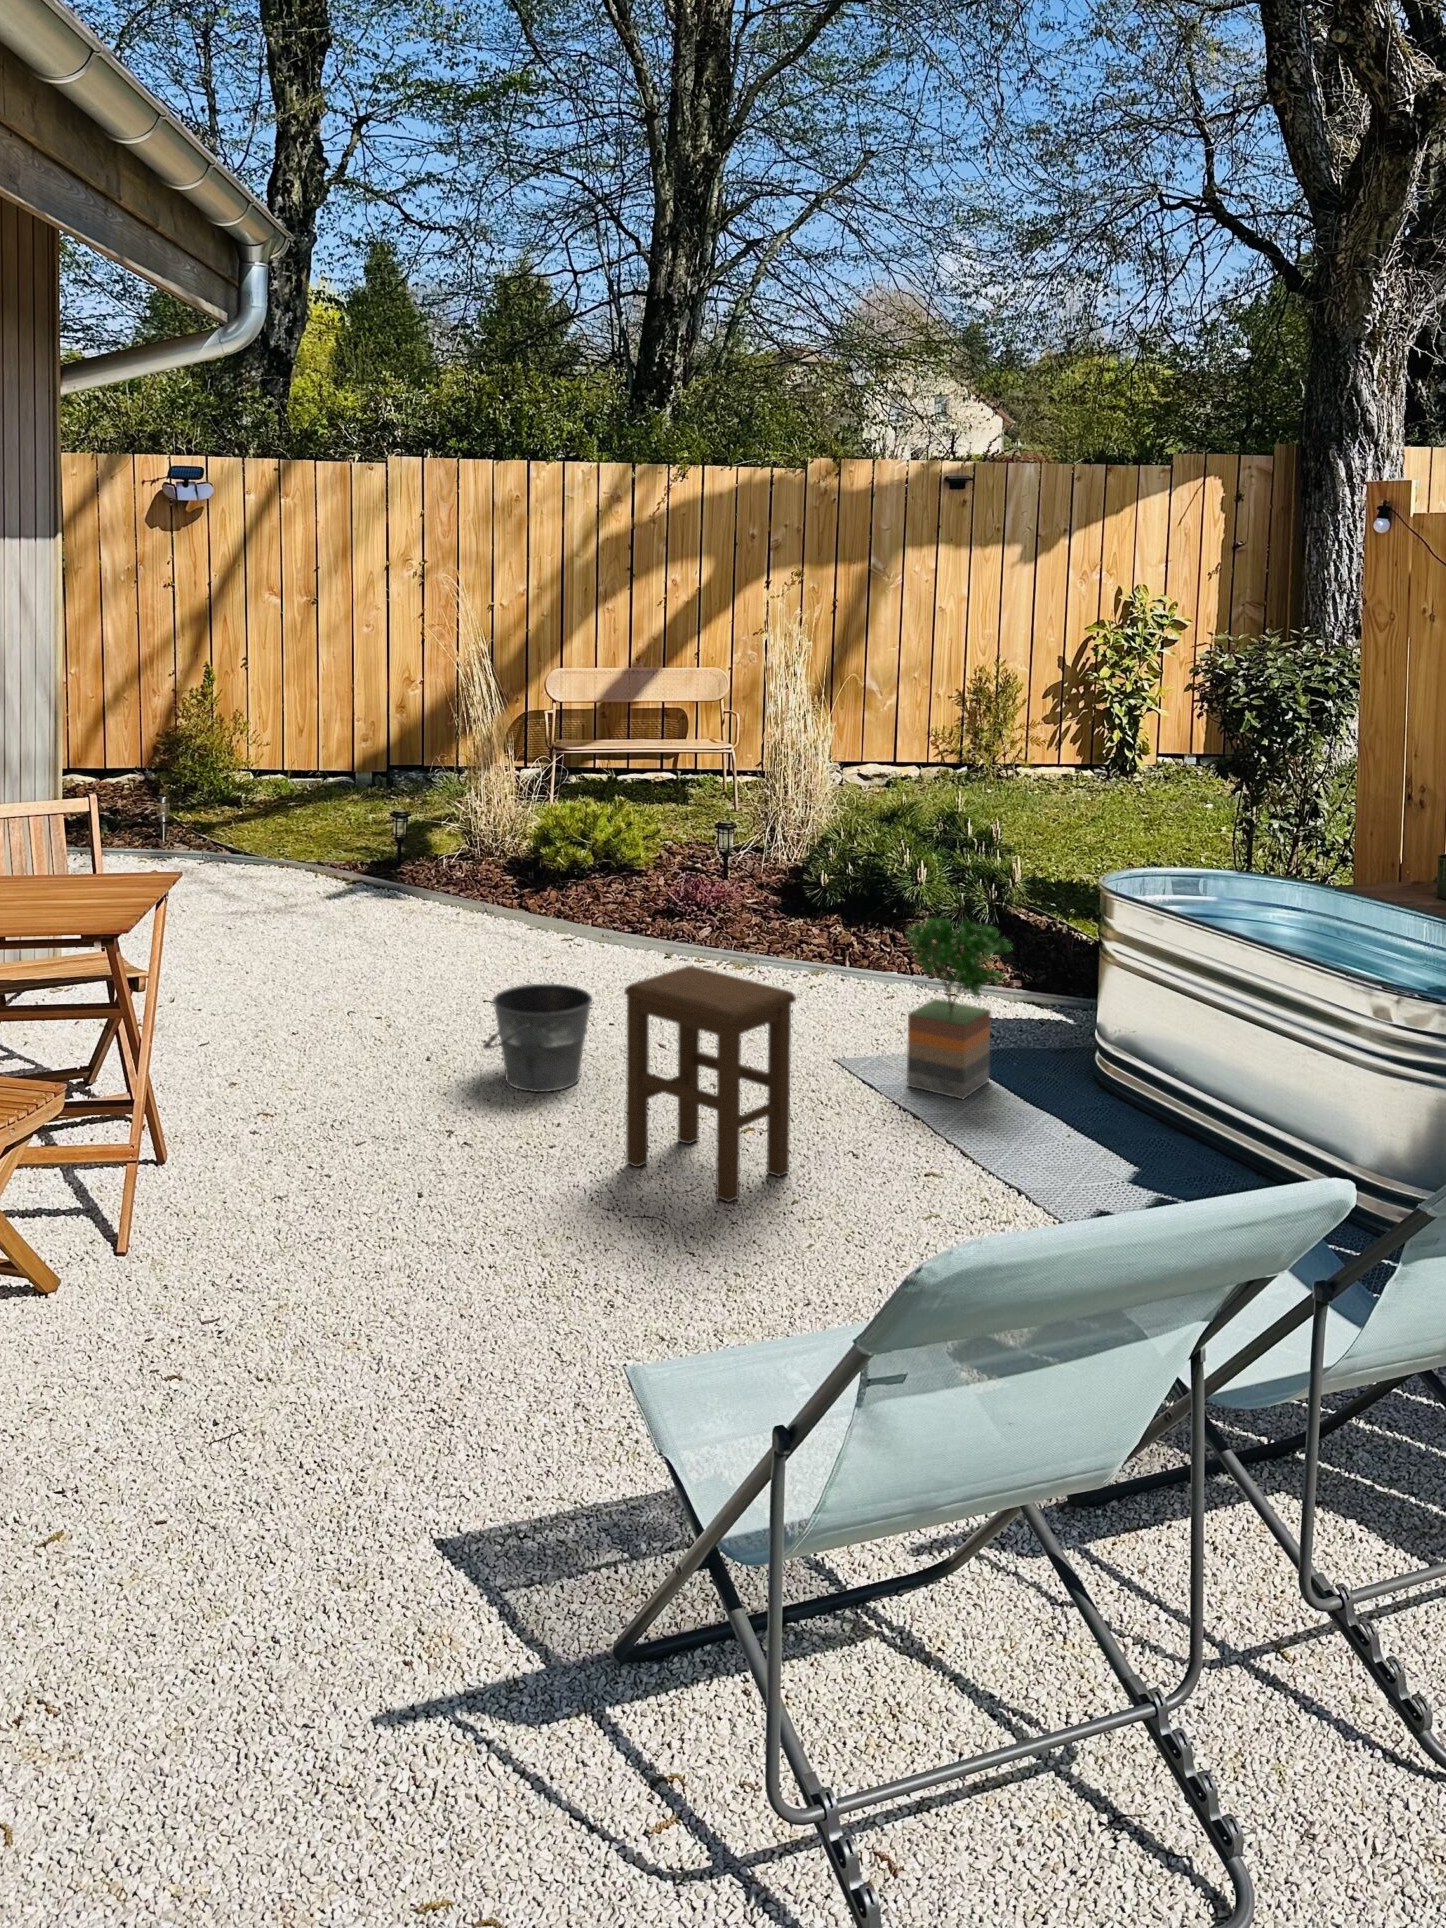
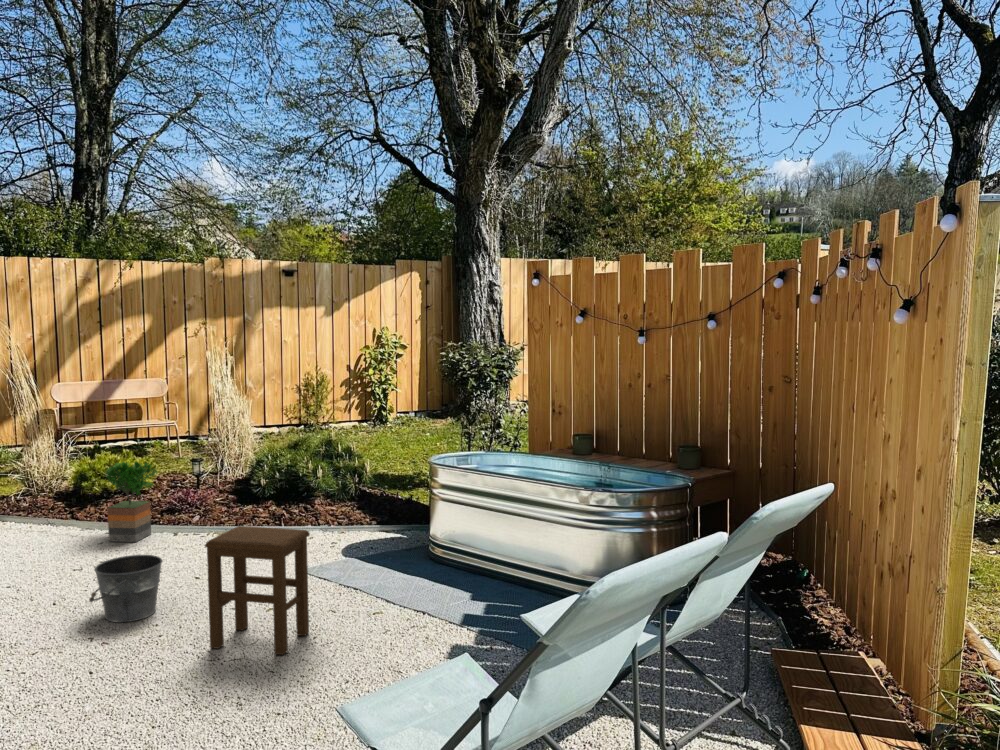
potted tree: present [907,918,1012,1099] -> present [107,462,157,542]

